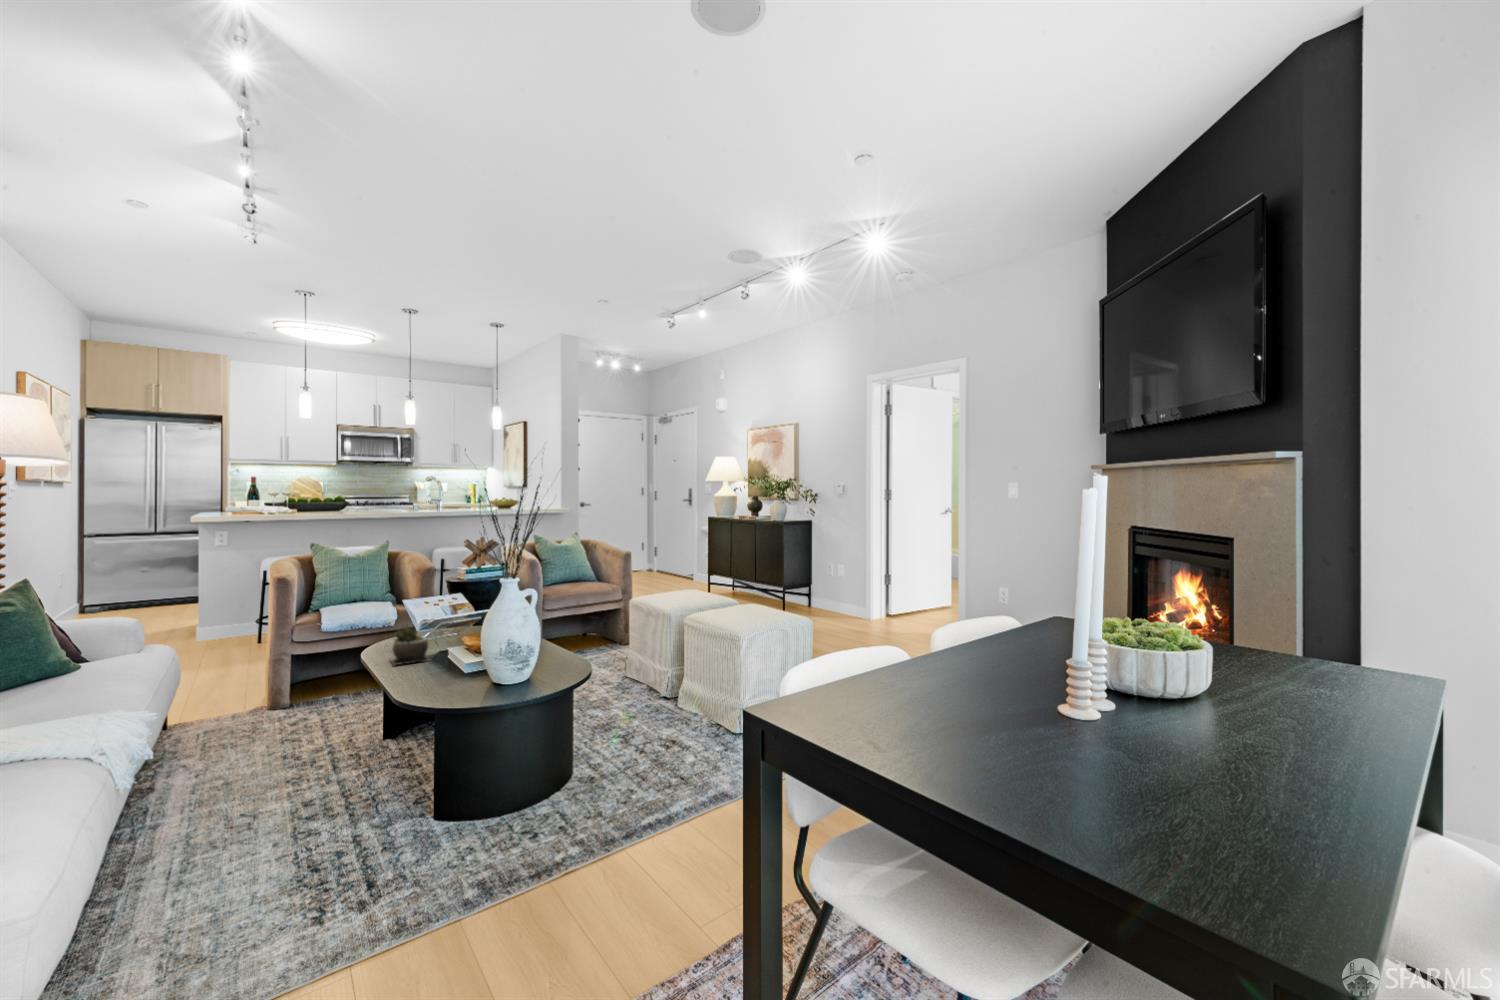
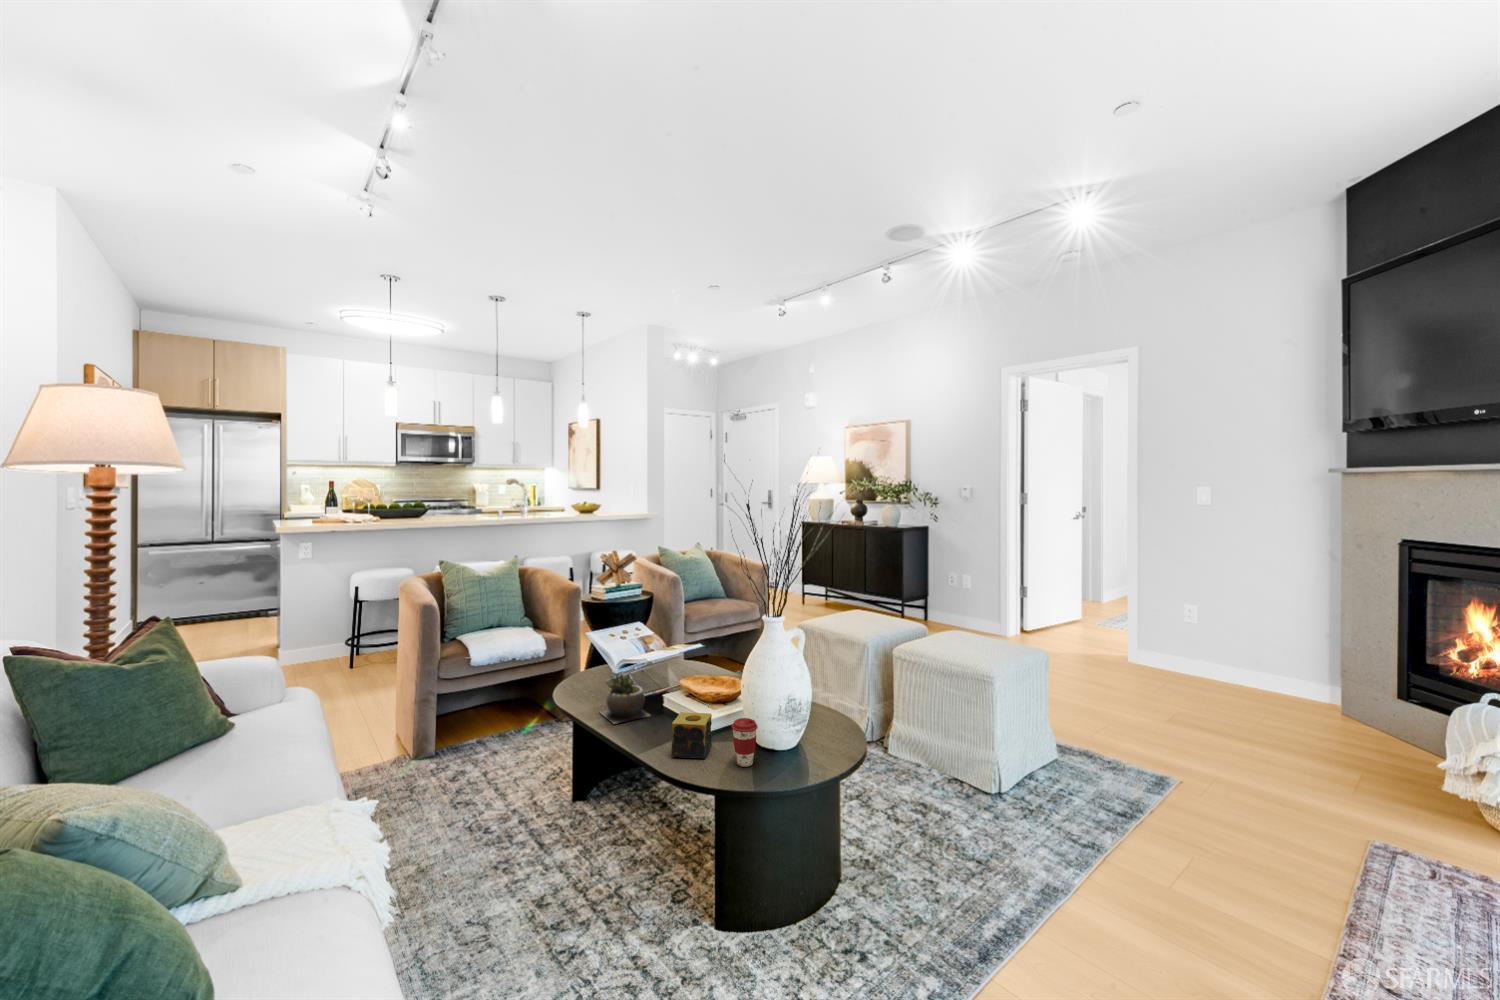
candle: none [414,652,456,687] -> present [672,712,712,758]
coffee cup: none [456,654,480,692] -> present [731,718,758,767]

